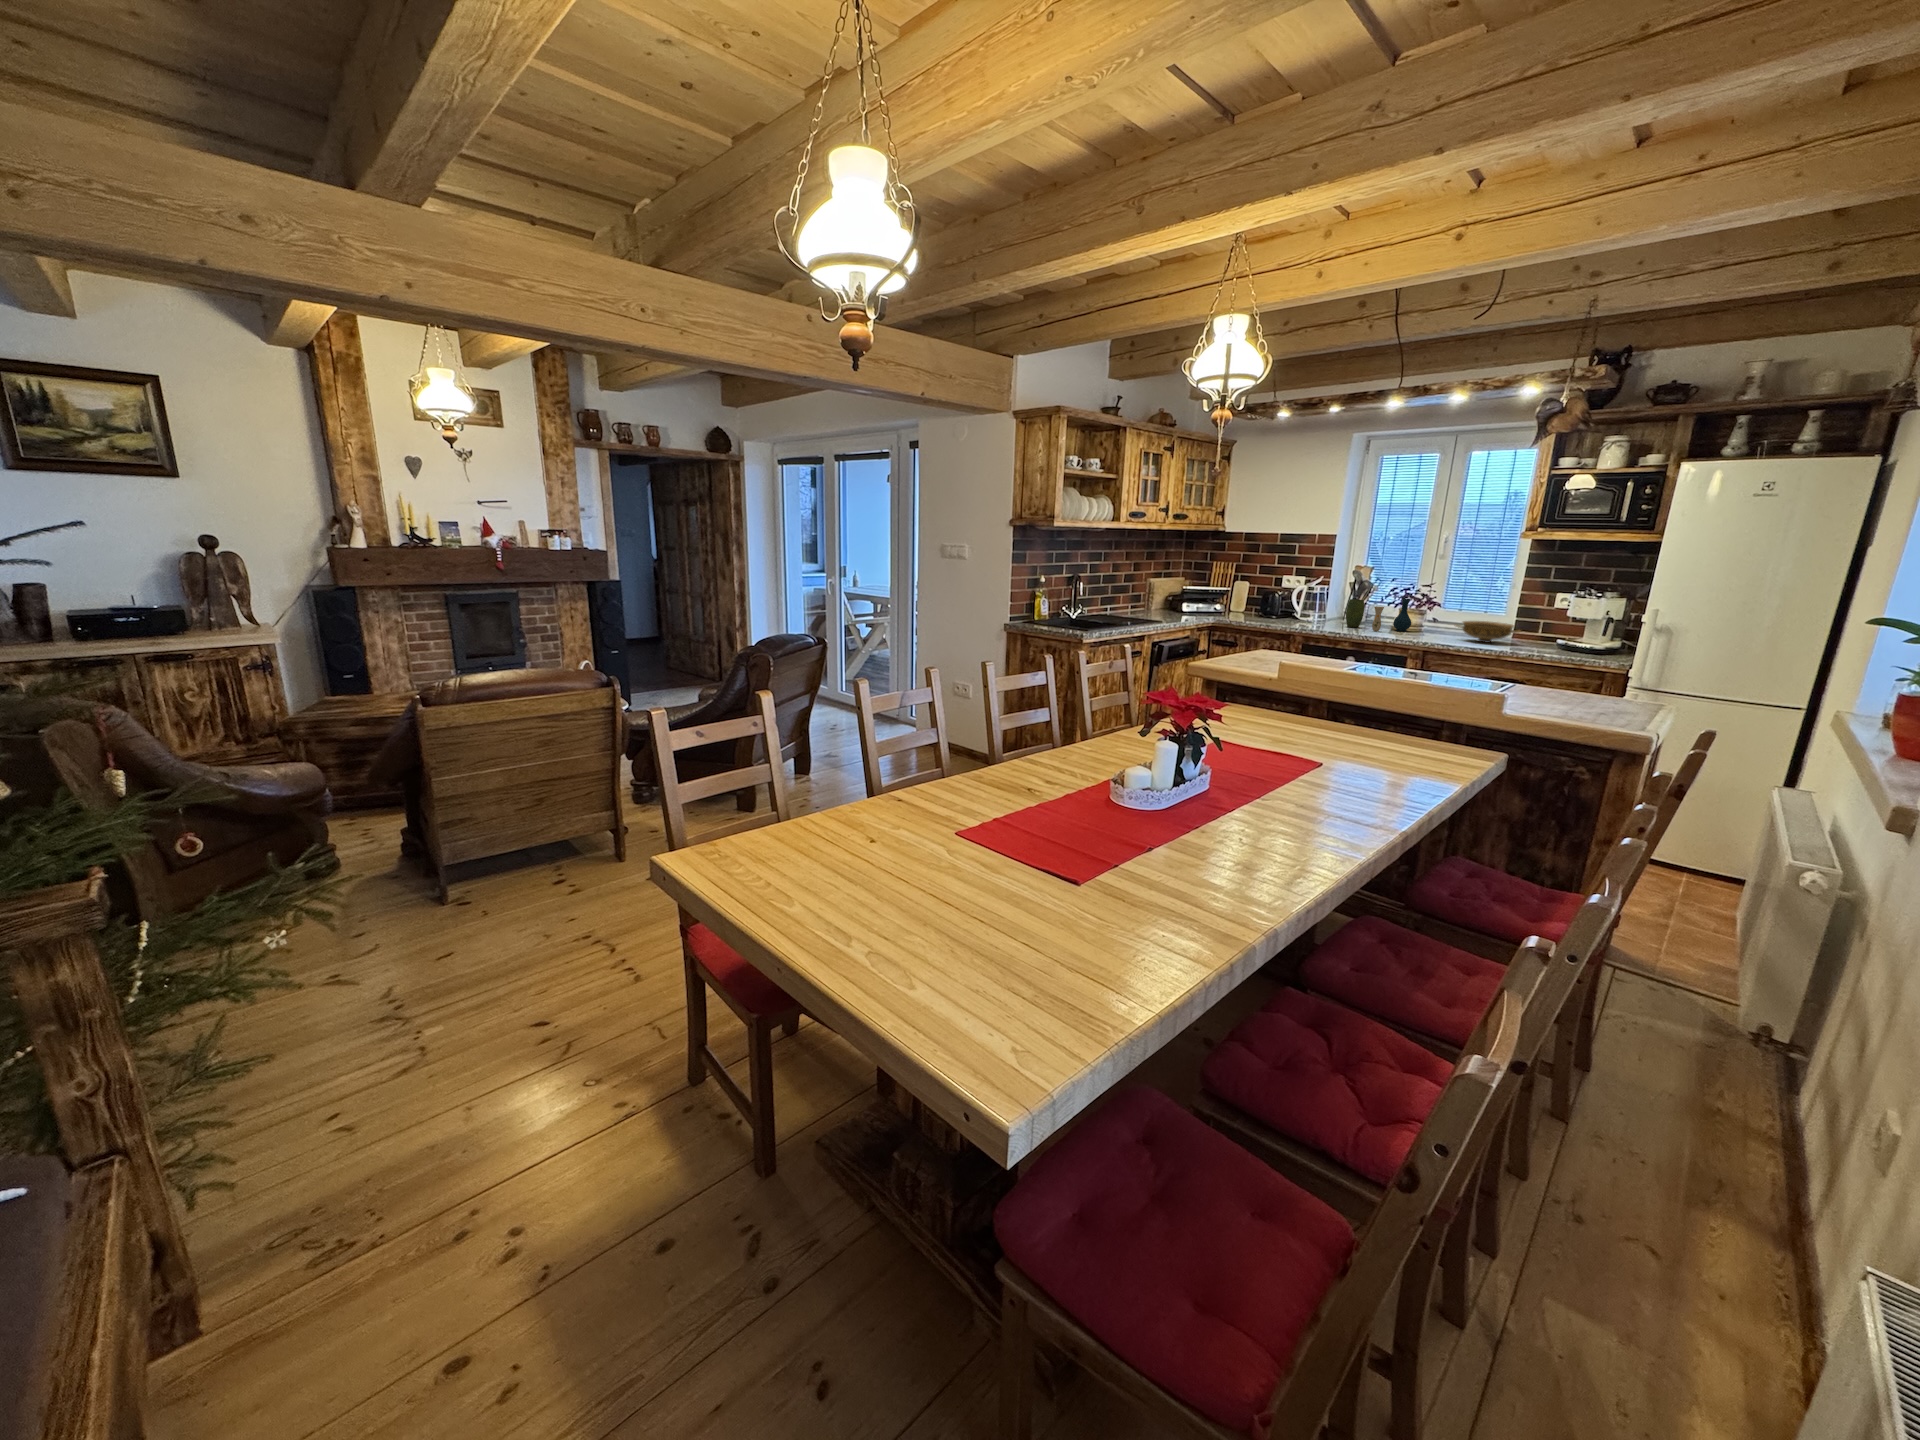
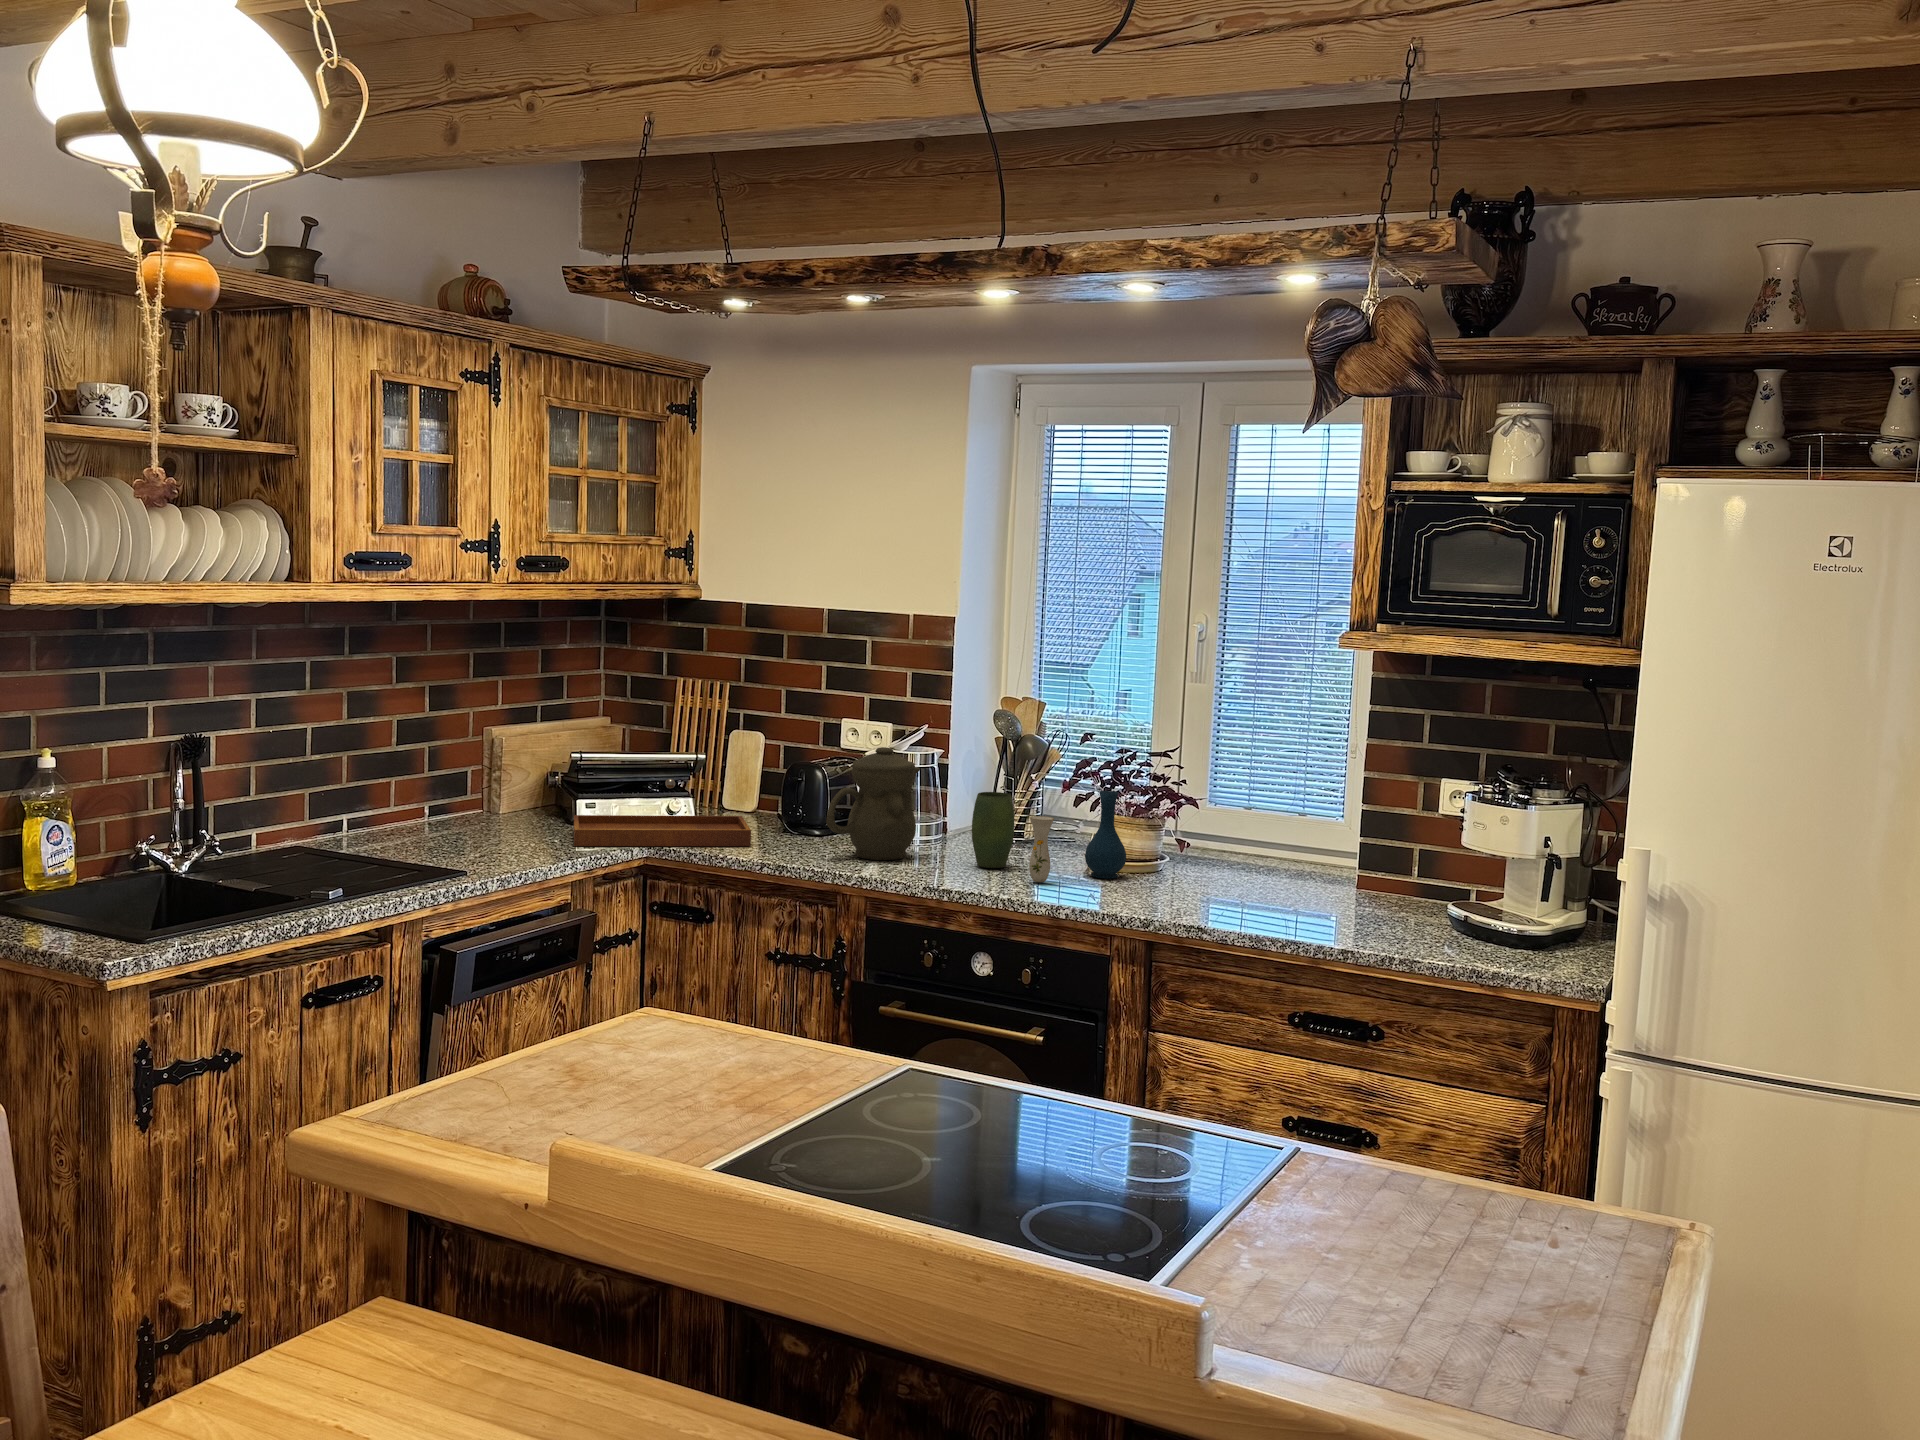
teapot: none [1288,583,1324,624] -> present [826,747,920,860]
tray: none [1185,595,1255,620] -> present [574,779,751,846]
ceramic bowl: present [1456,621,1520,643] -> none [1215,855,1365,918]

